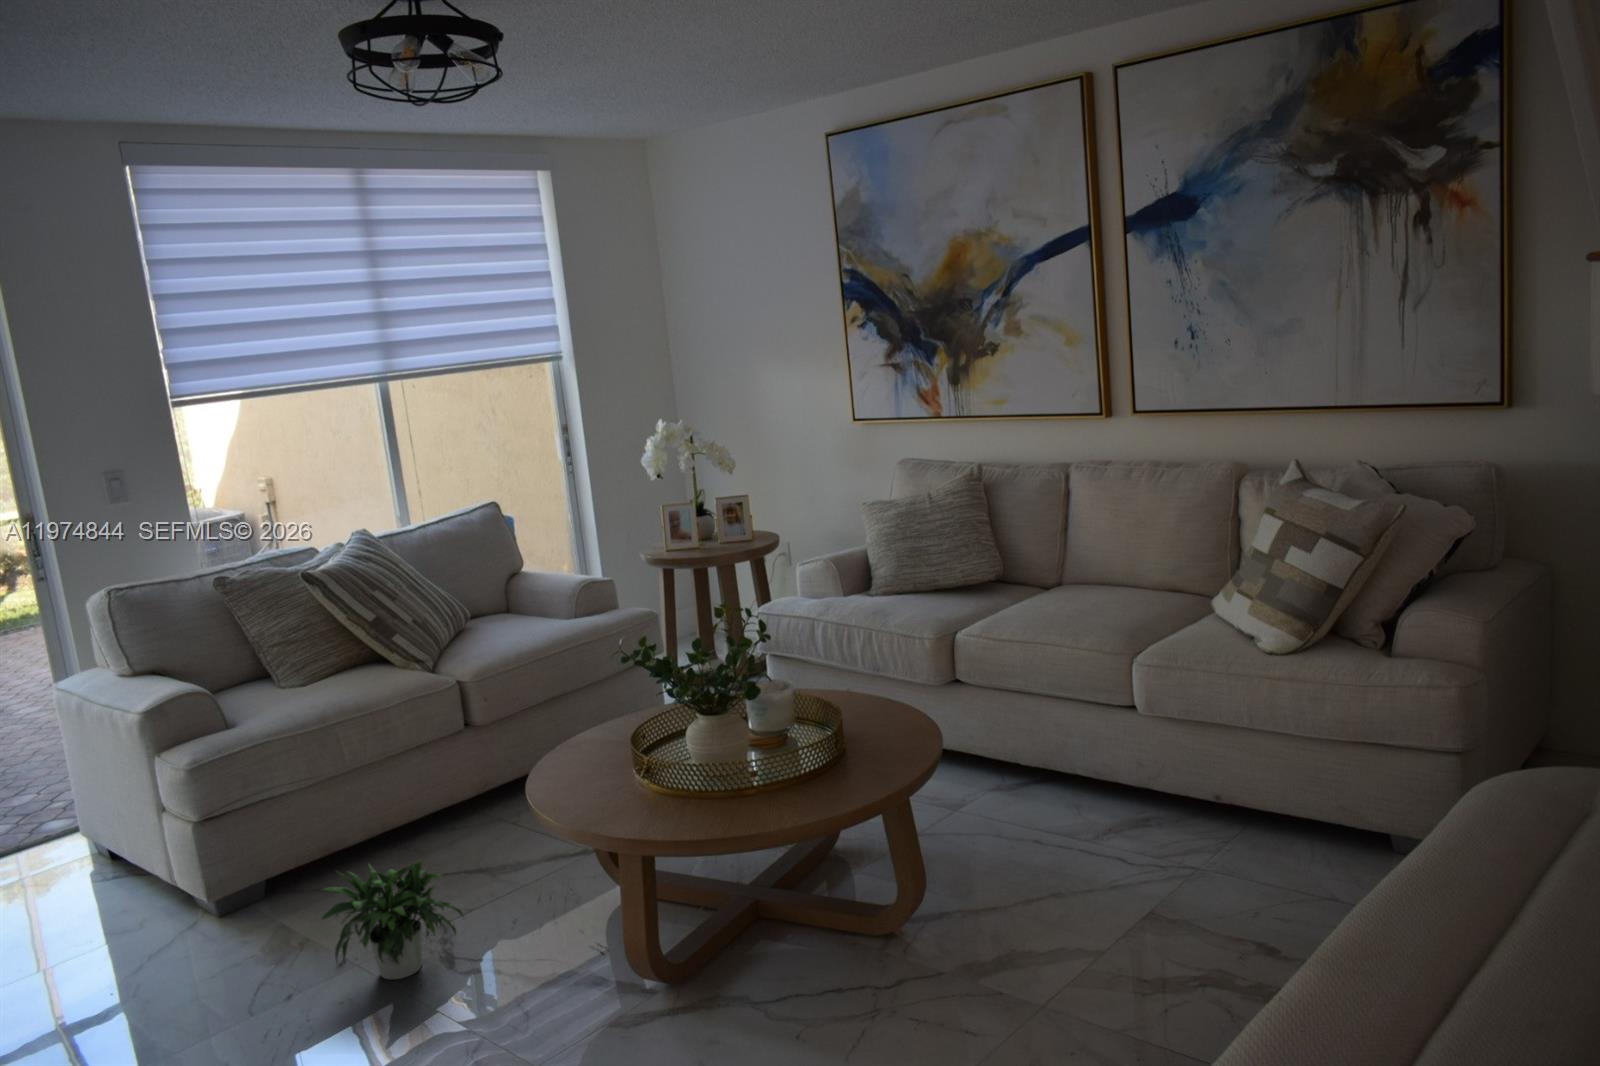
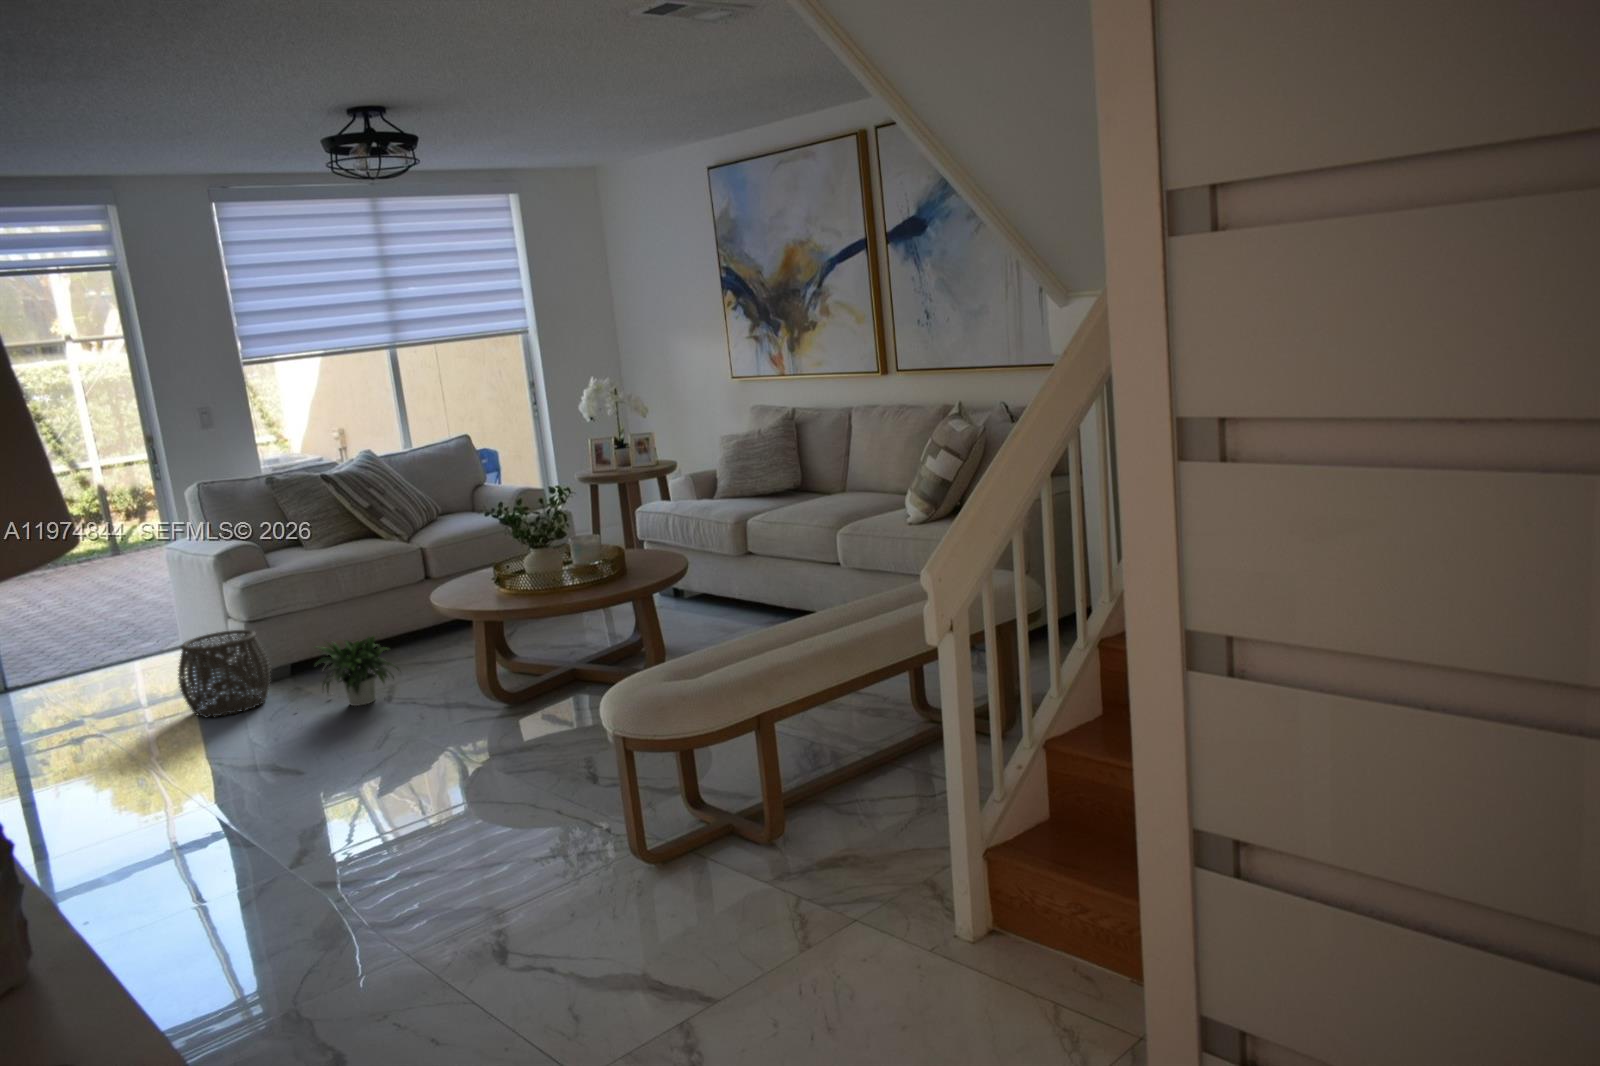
woven basket: none [83,844,241,1006] -> present [178,630,270,717]

